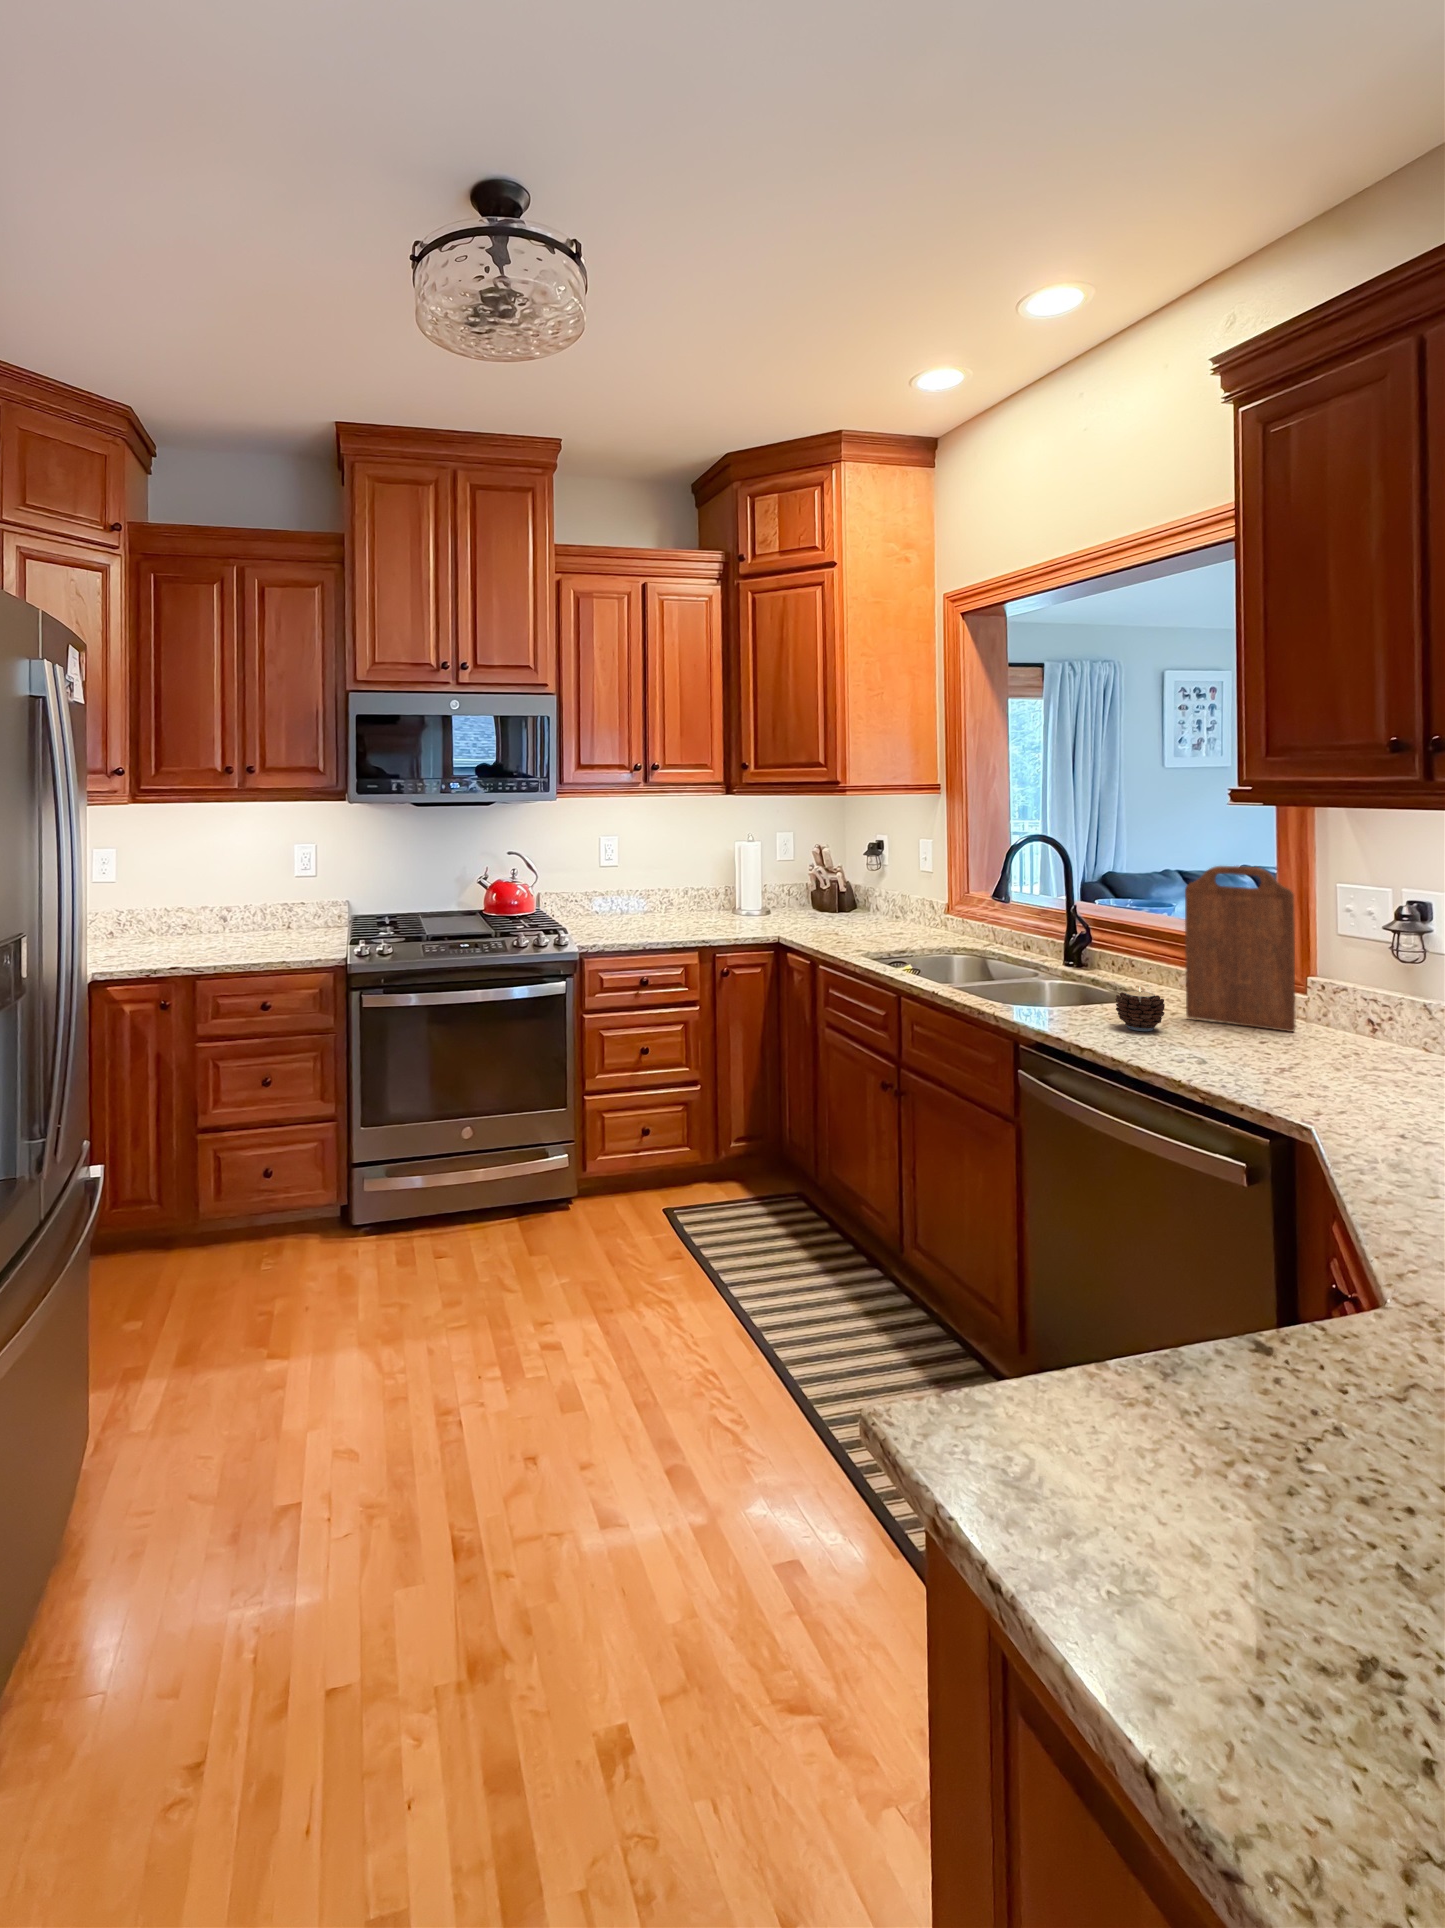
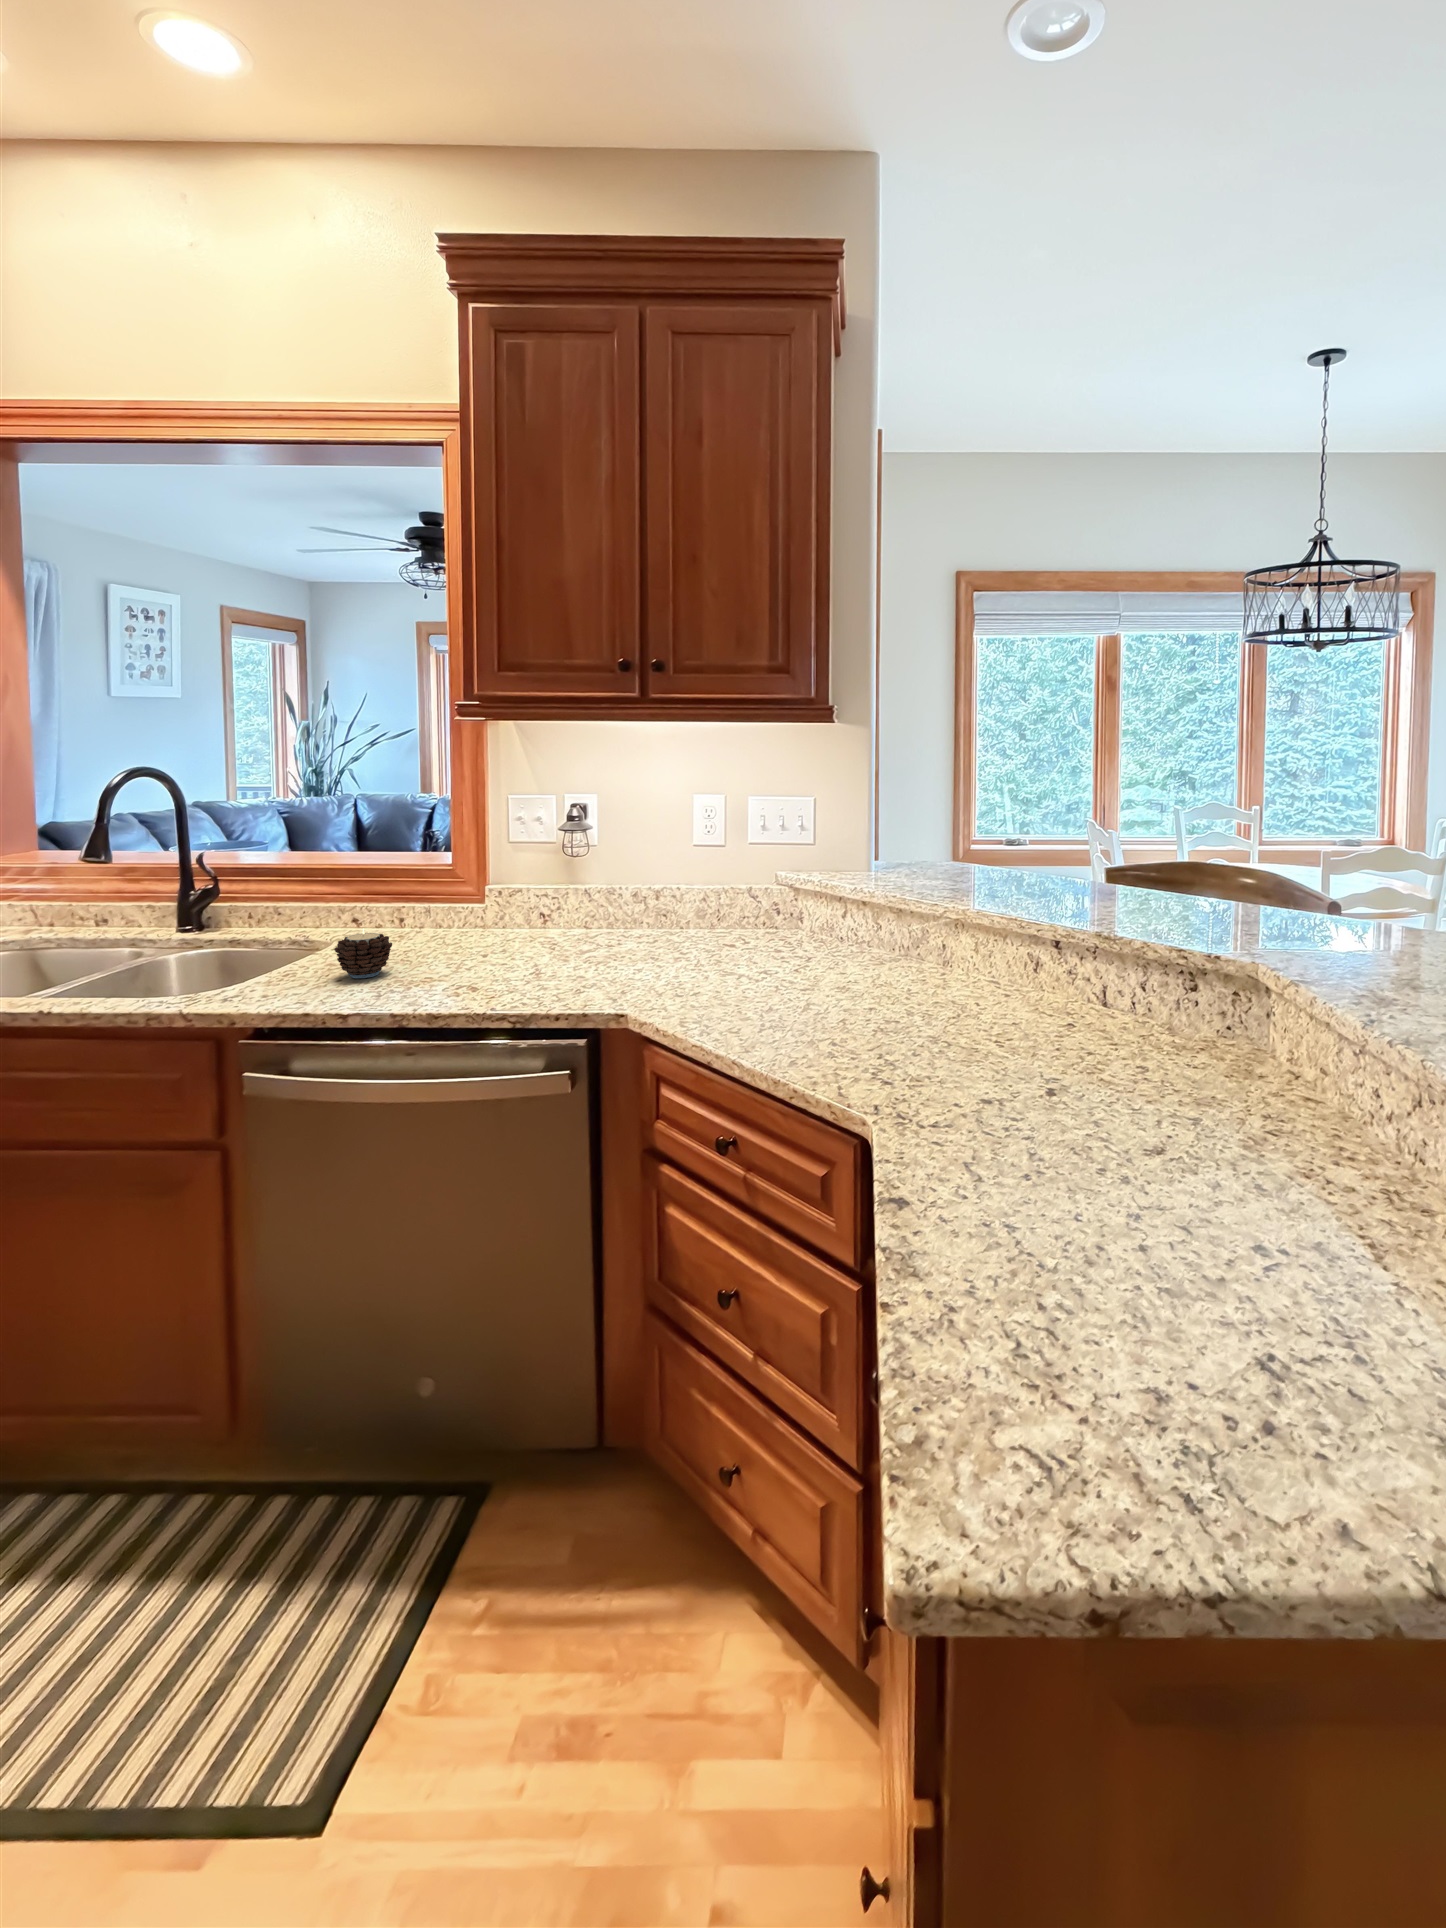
cutting board: present [1185,866,1296,1032] -> none [385,785,491,951]

